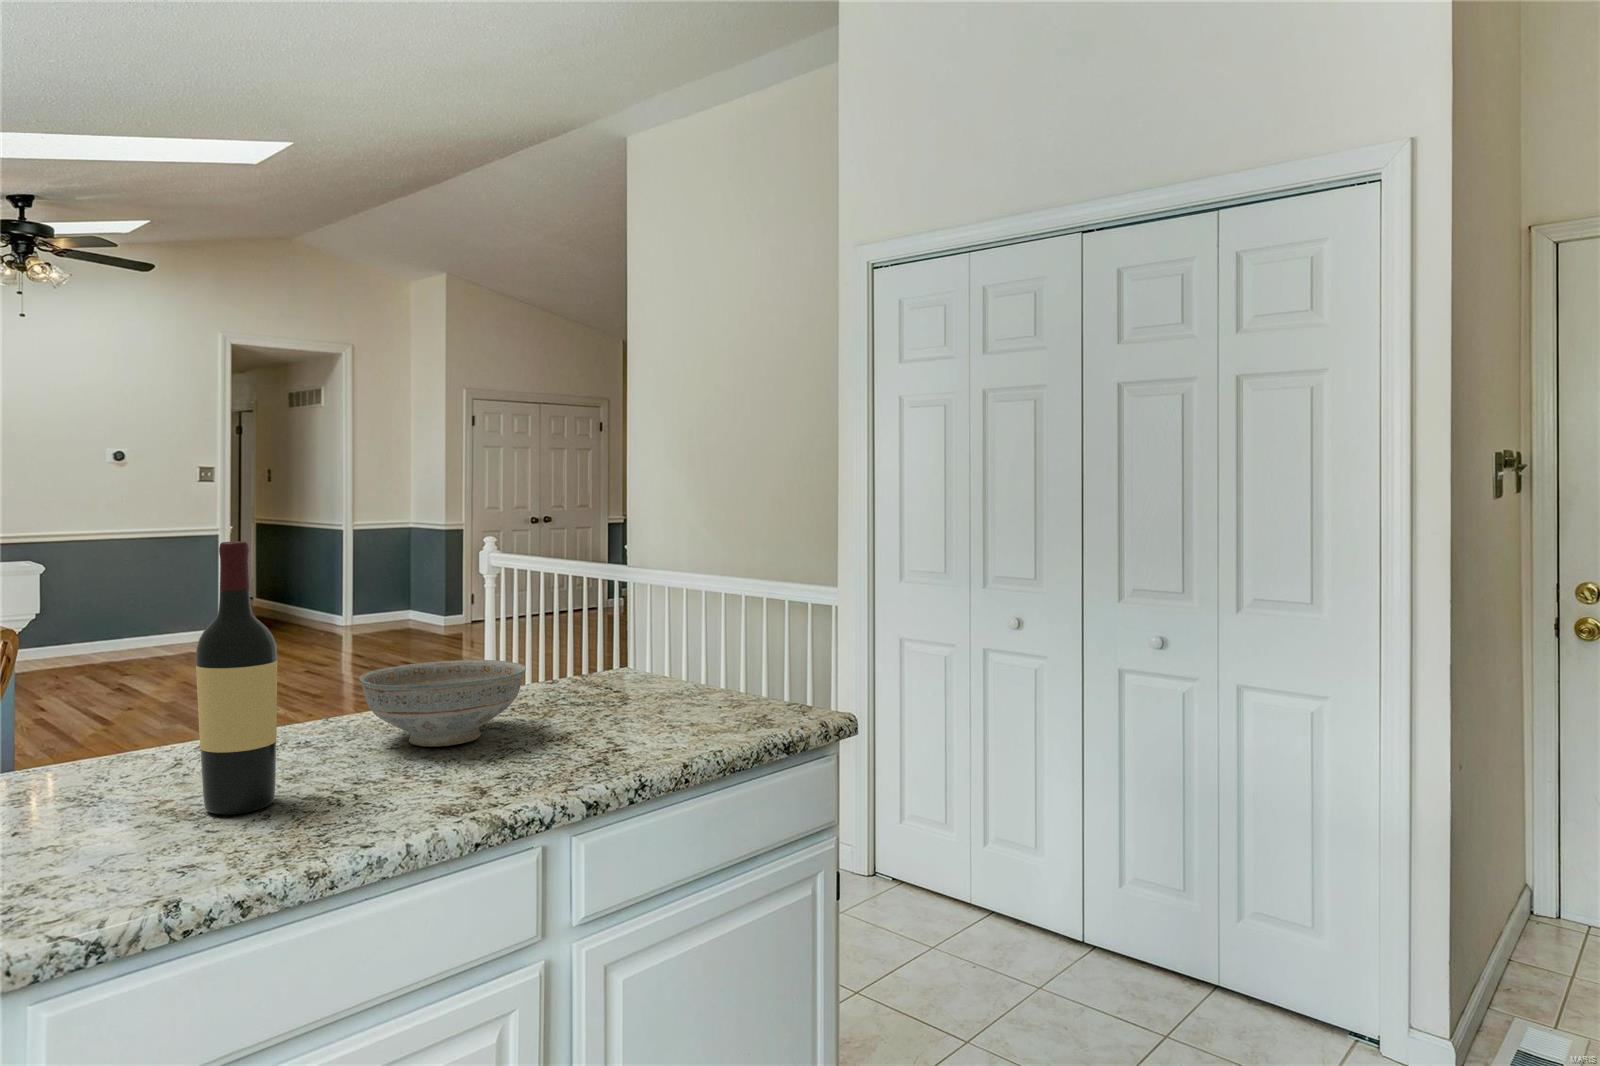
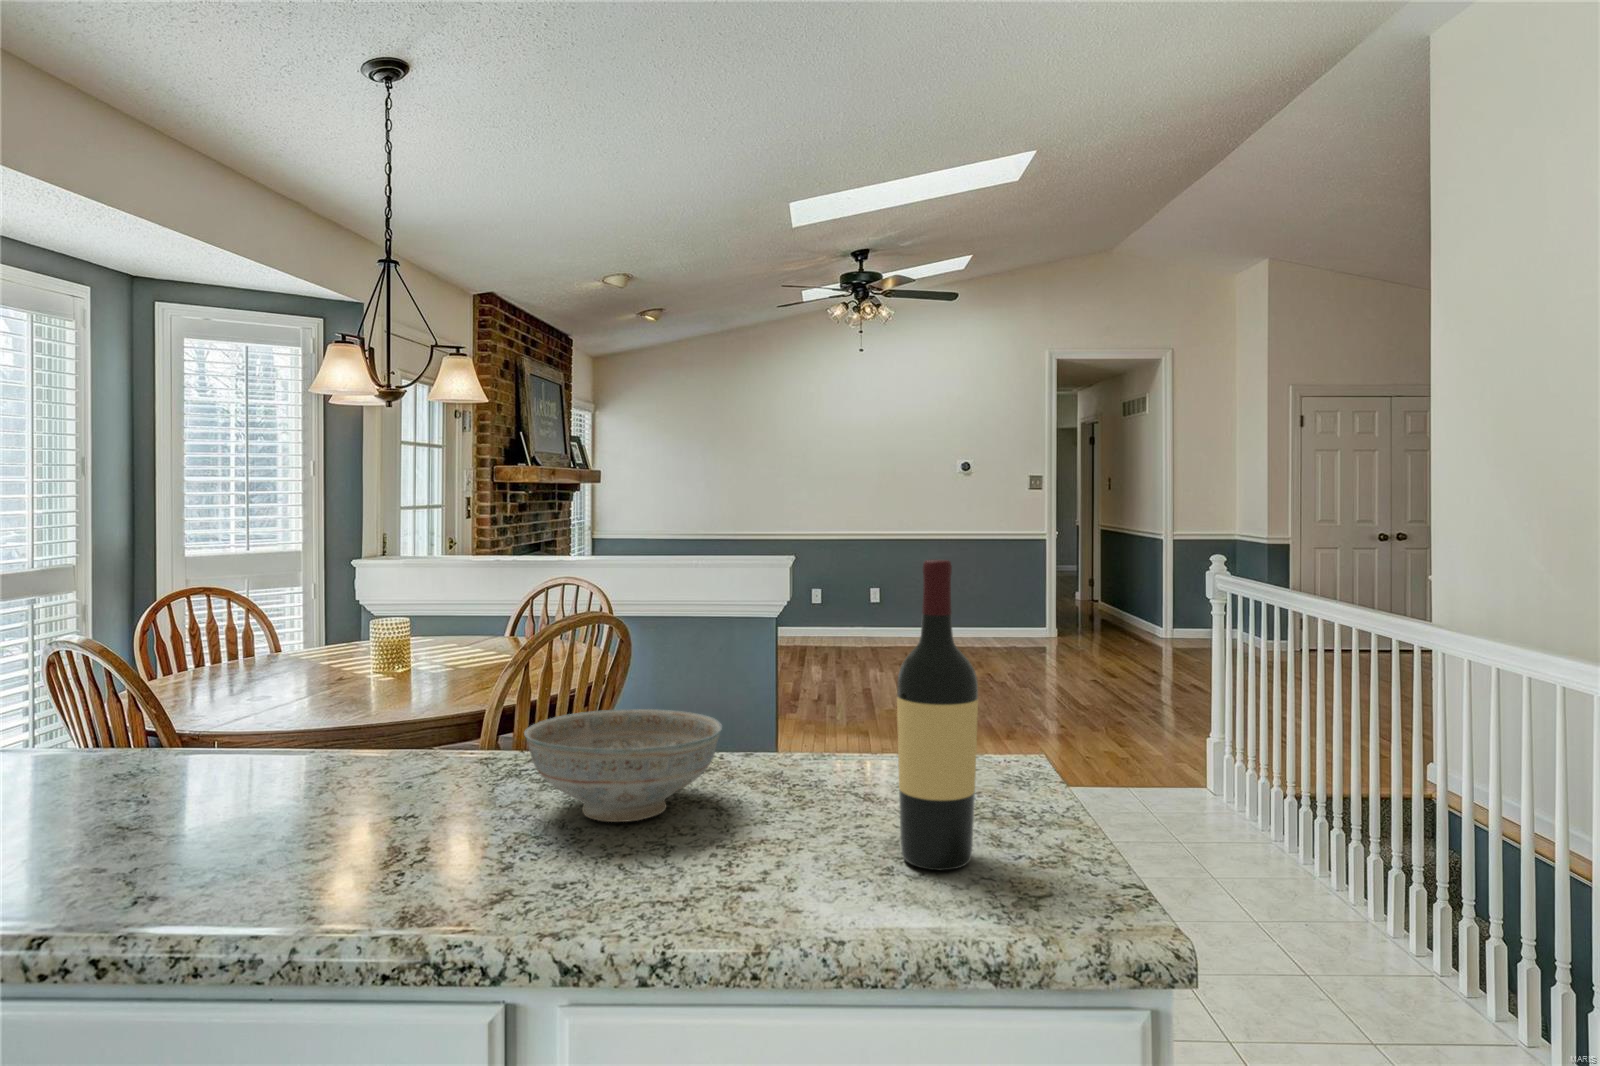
wine bottle: present [196,542,277,814] -> present [897,560,978,870]

